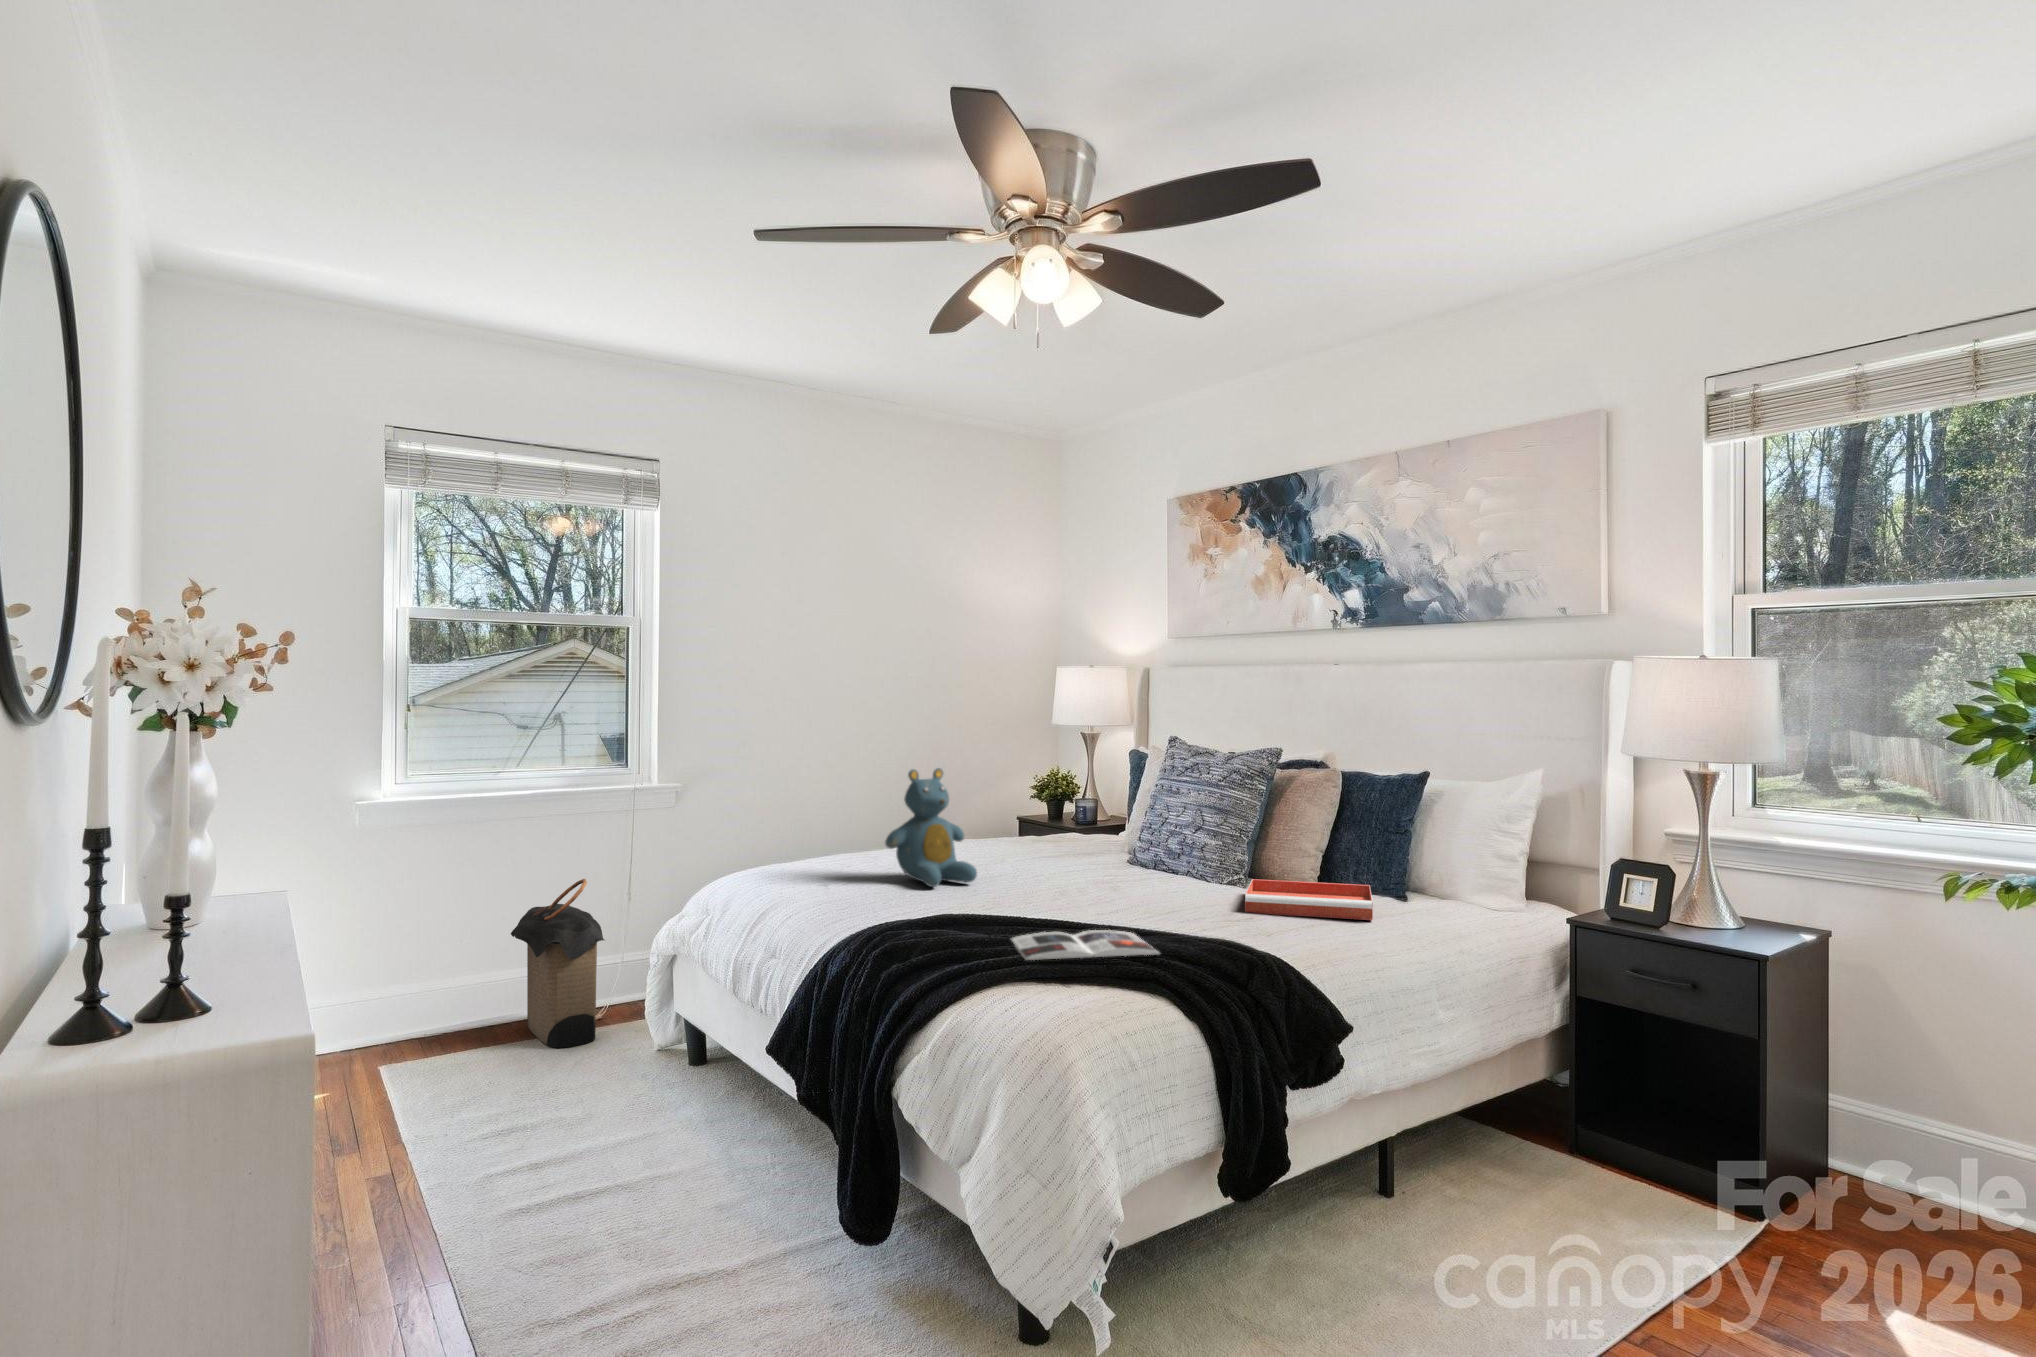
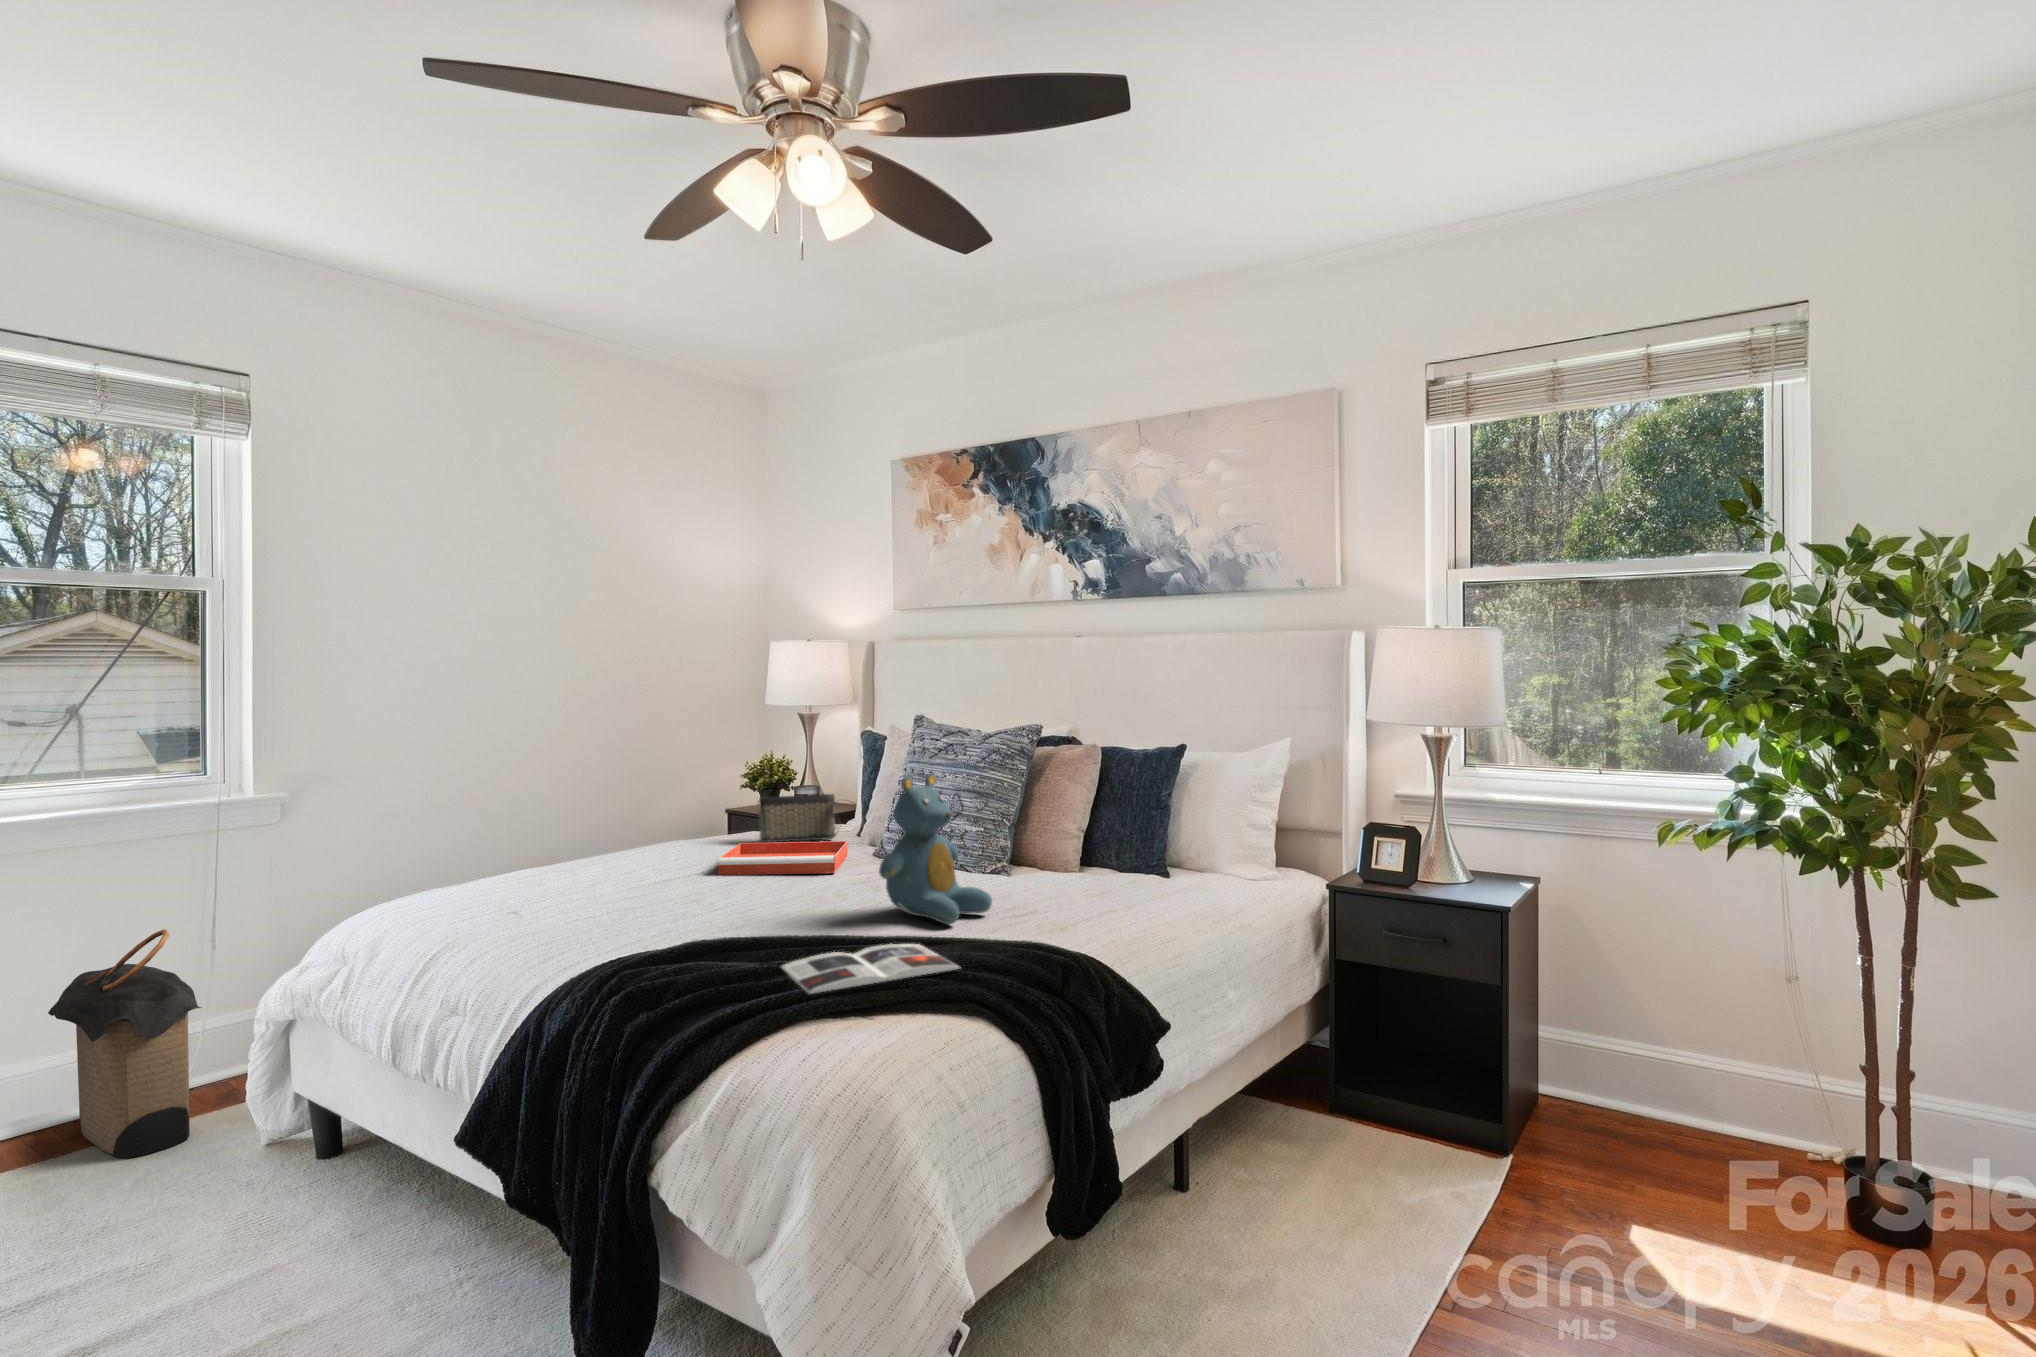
teddy bear: present [885,768,977,887] -> present [879,773,992,924]
handbag: none [1029,805,1102,850] -> present [759,794,836,843]
tray: present [1245,879,1373,920] -> present [718,841,848,875]

